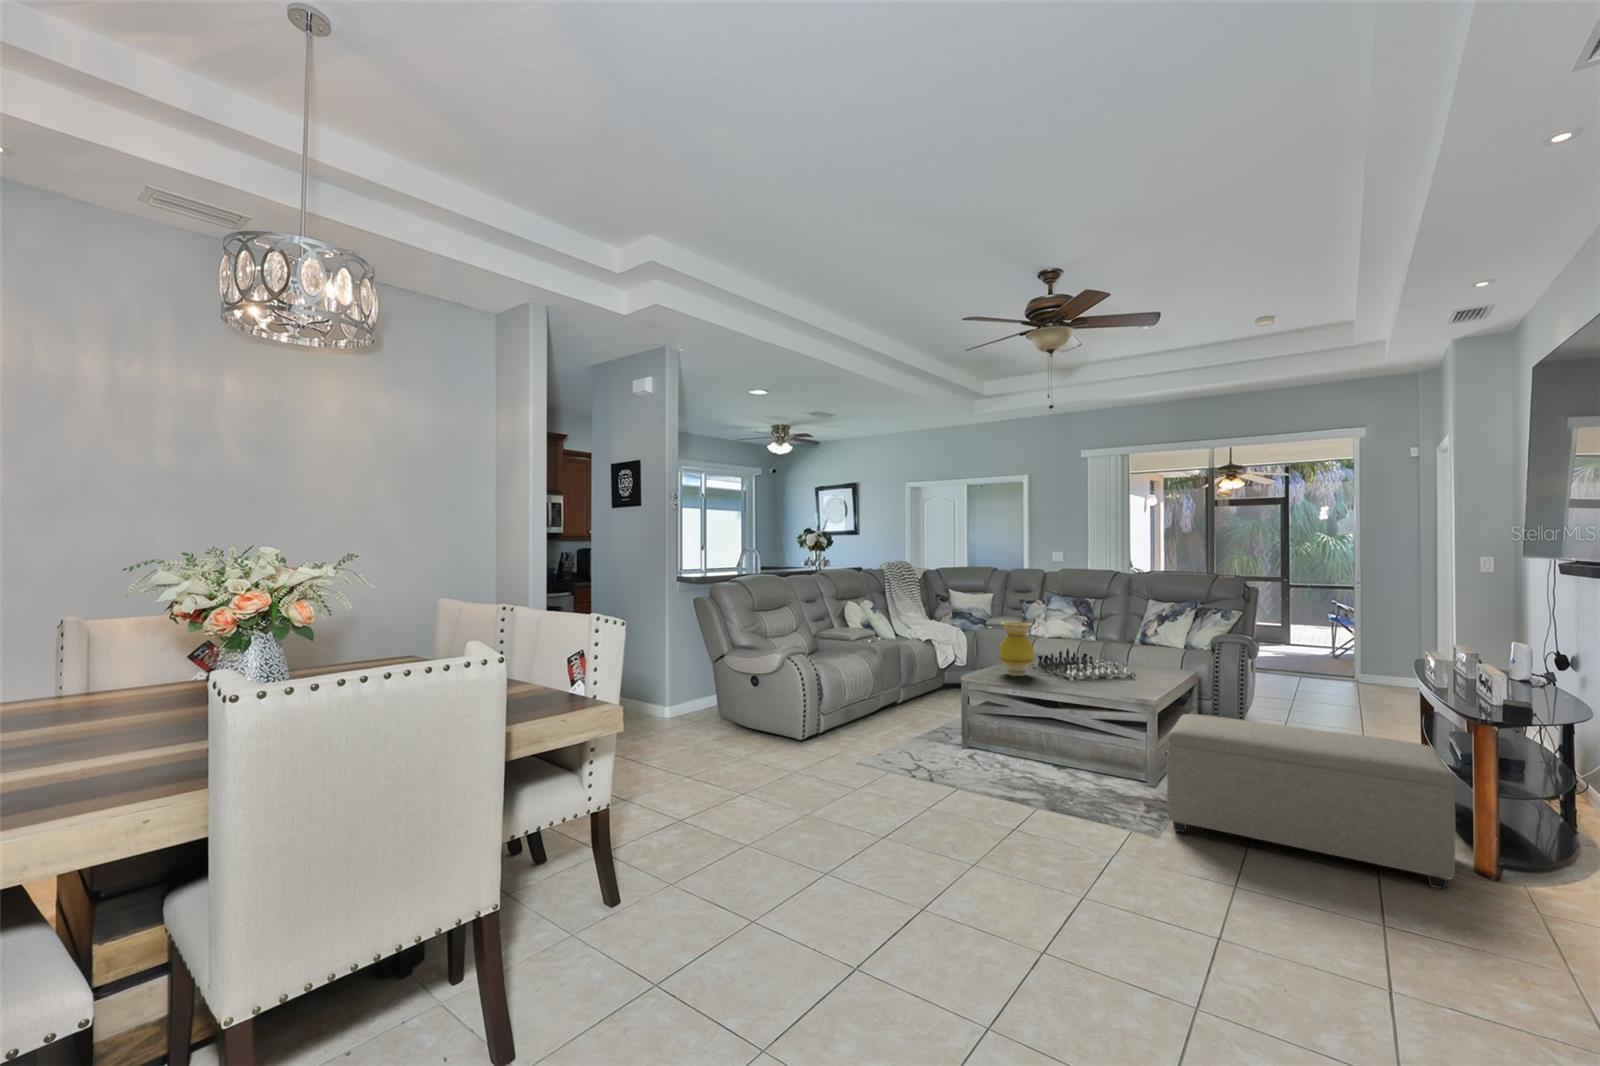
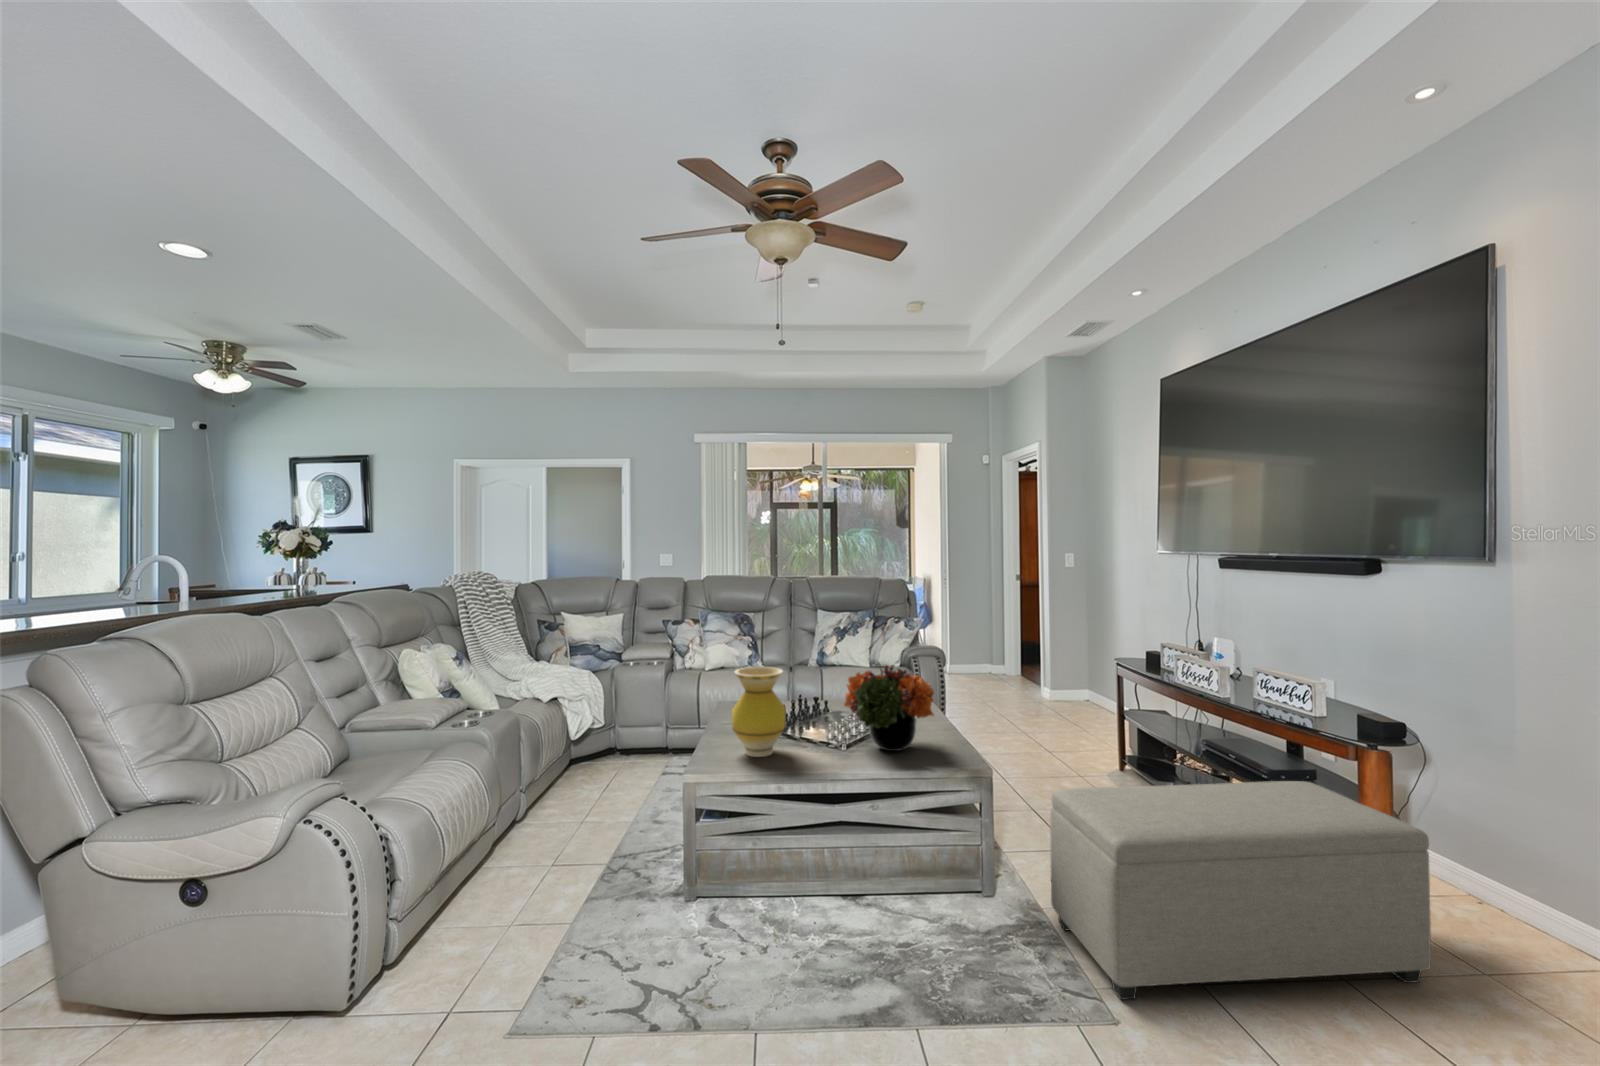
flower arrangement: none [1074,628,1144,686] -> present [844,665,934,751]

